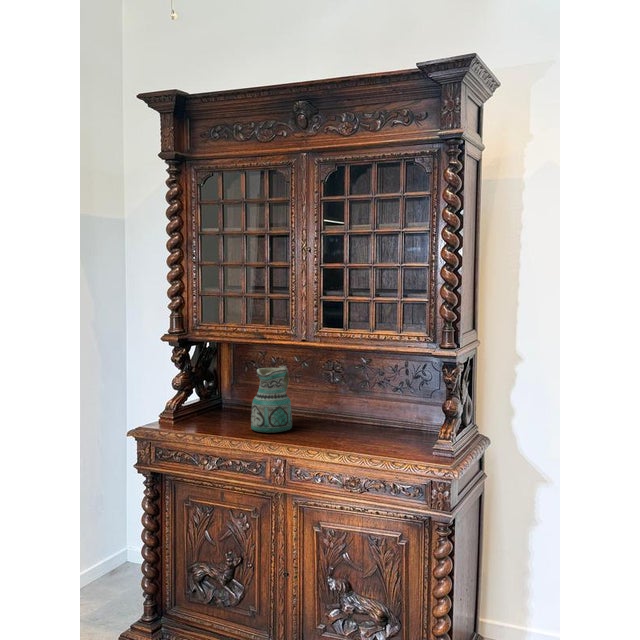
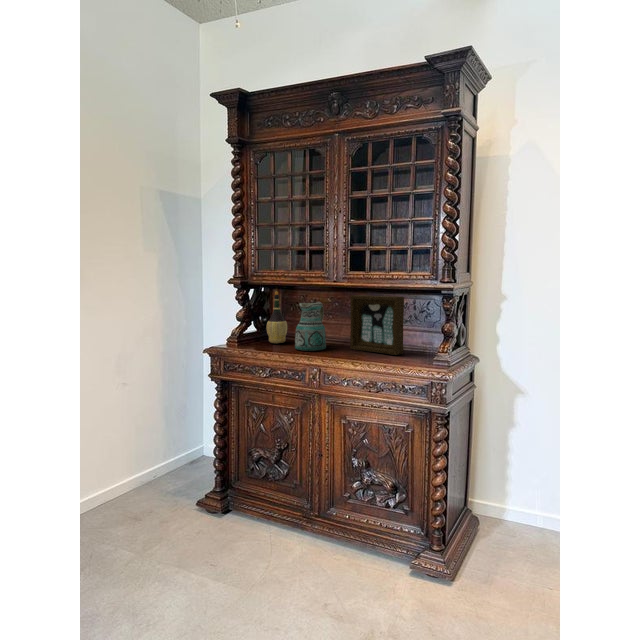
wine bottle: none [213,351,241,420] -> present [267,292,287,343]
picture frame: none [324,357,393,439] -> present [350,295,404,355]

